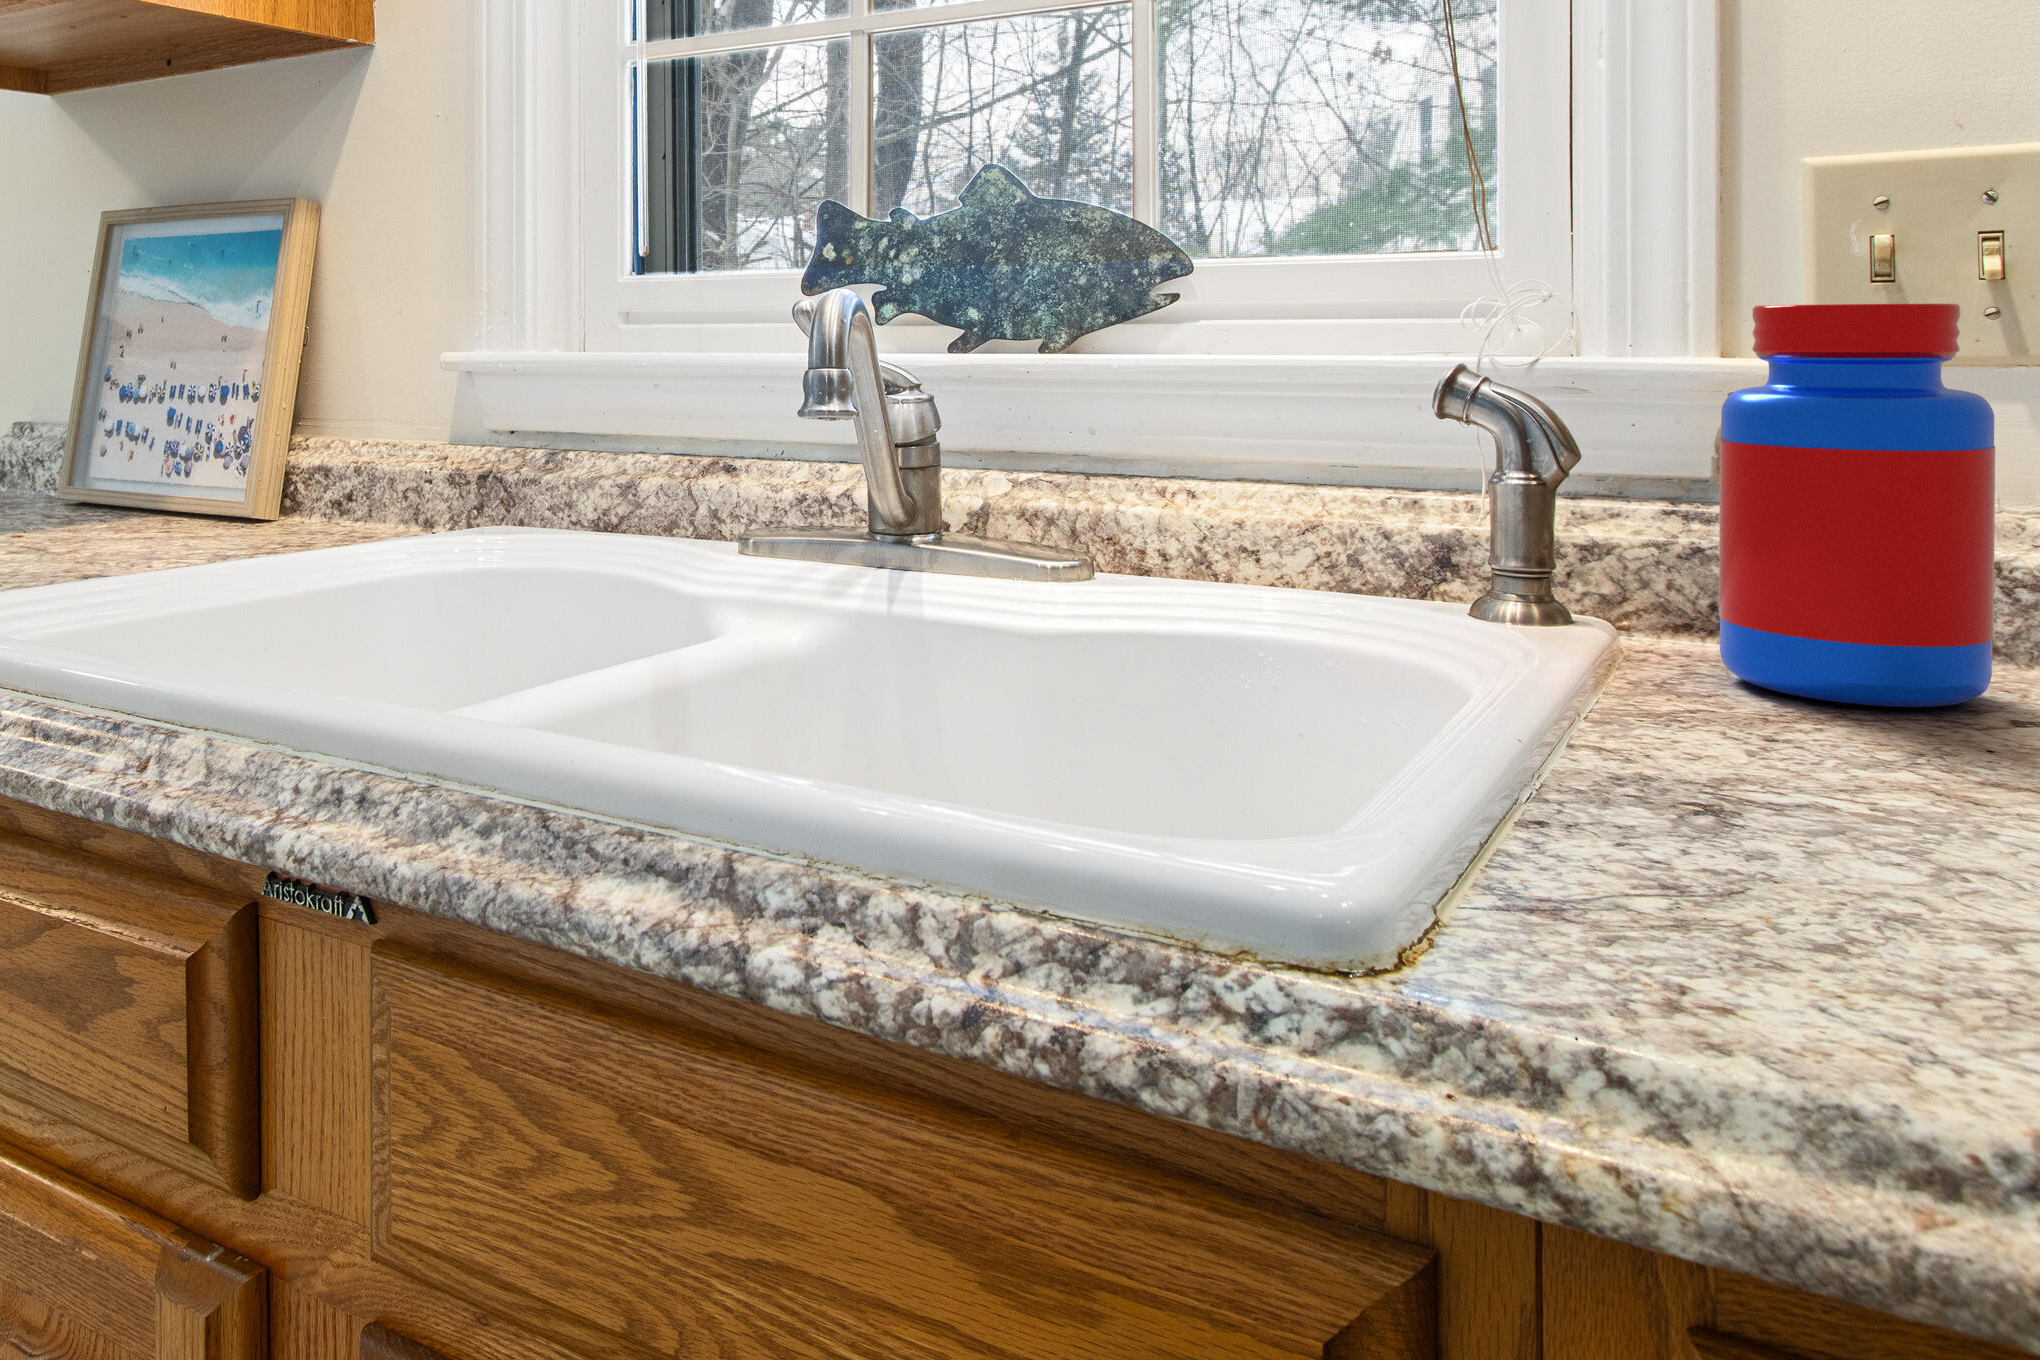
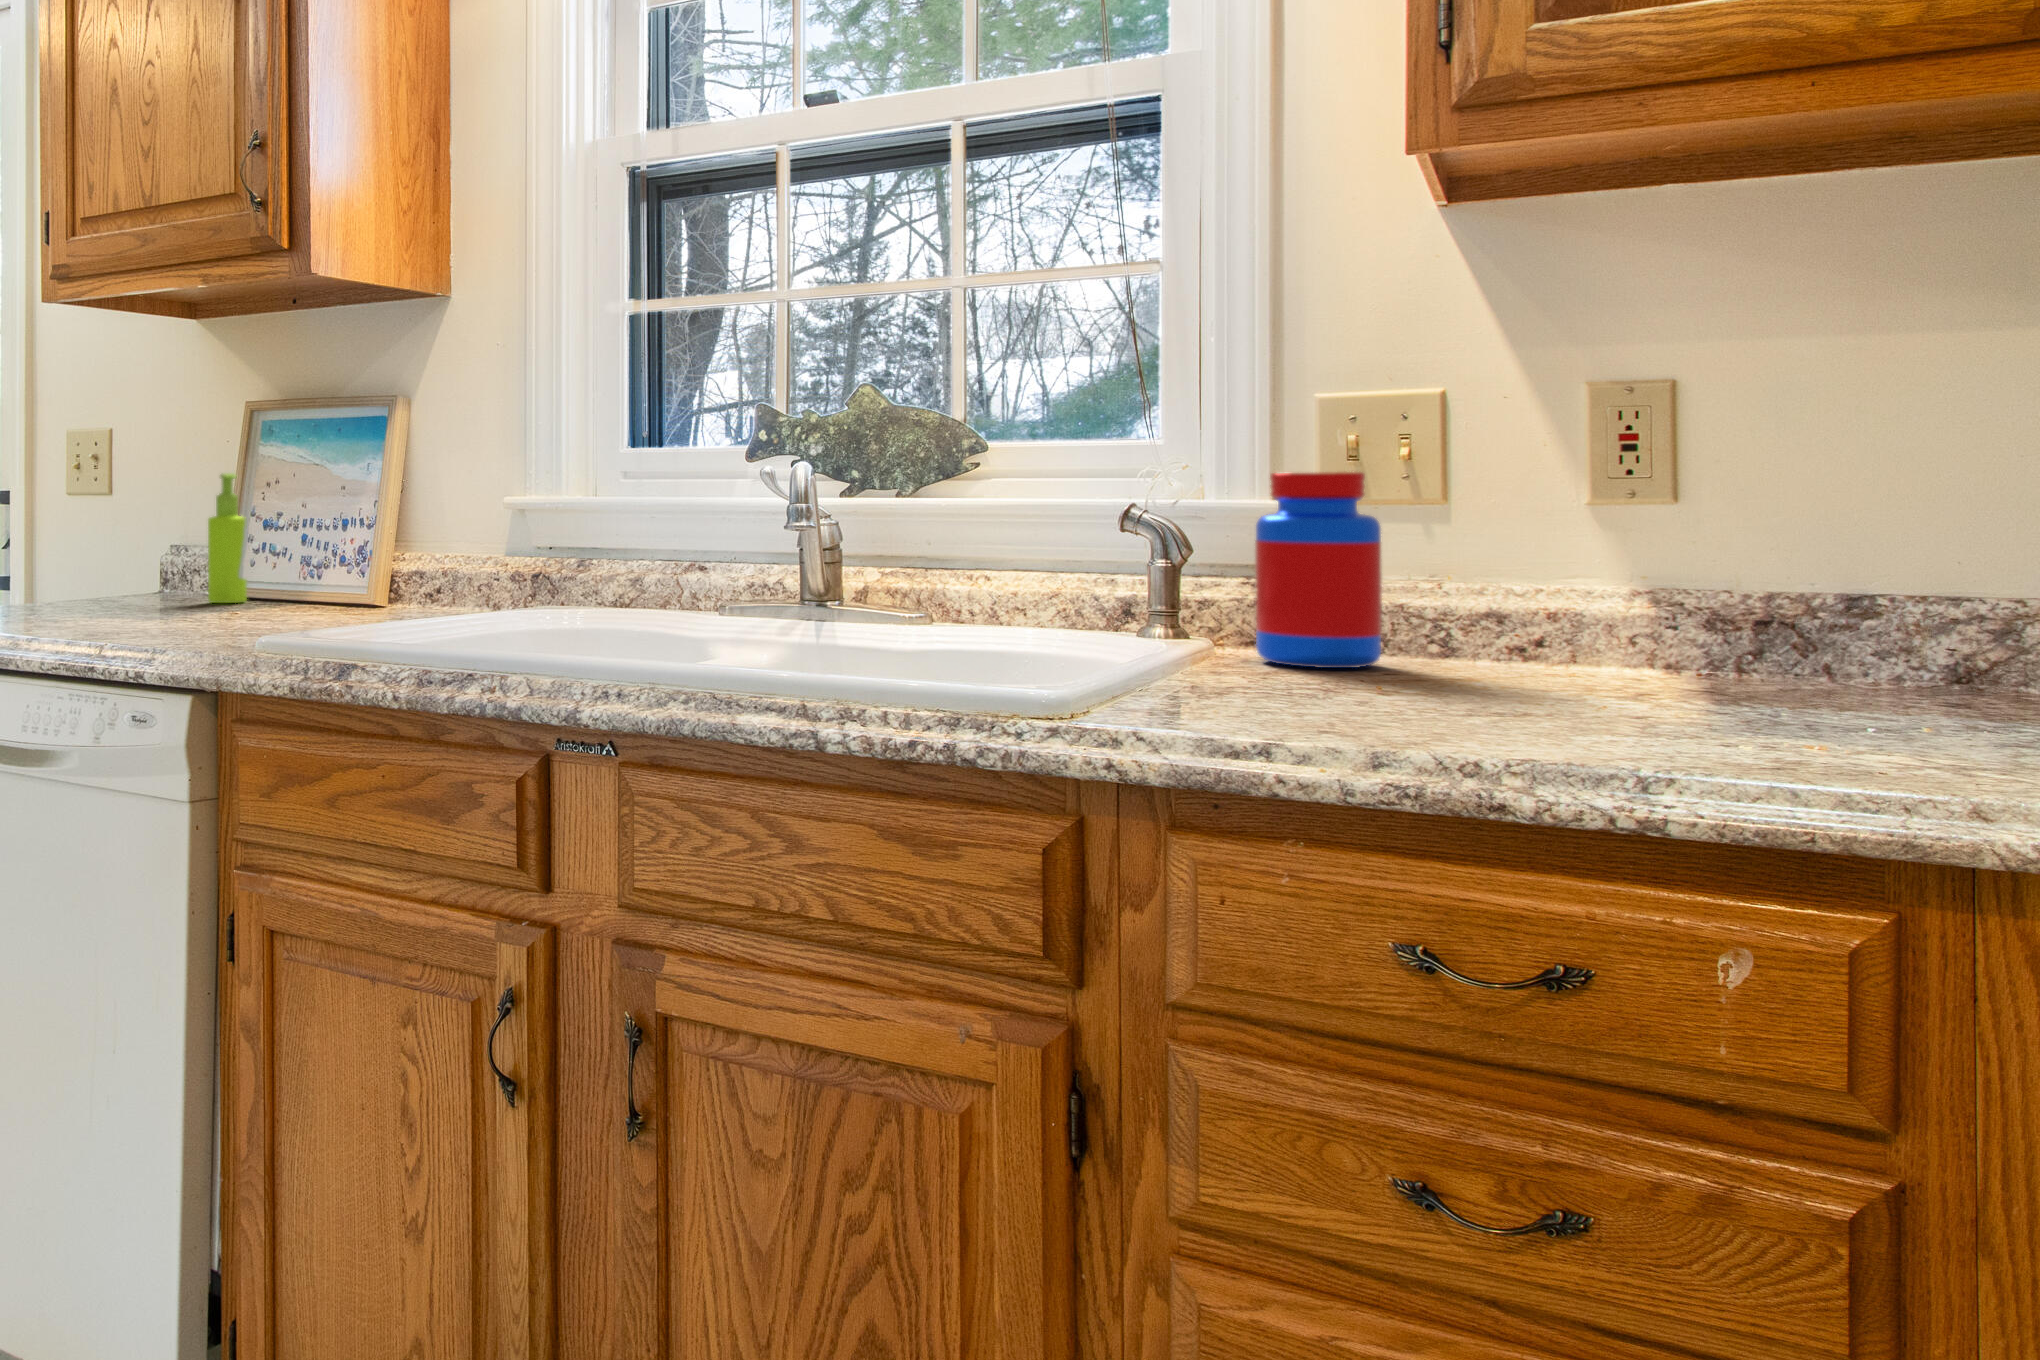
soap dispenser: none [36,317,98,511] -> present [208,473,247,603]

